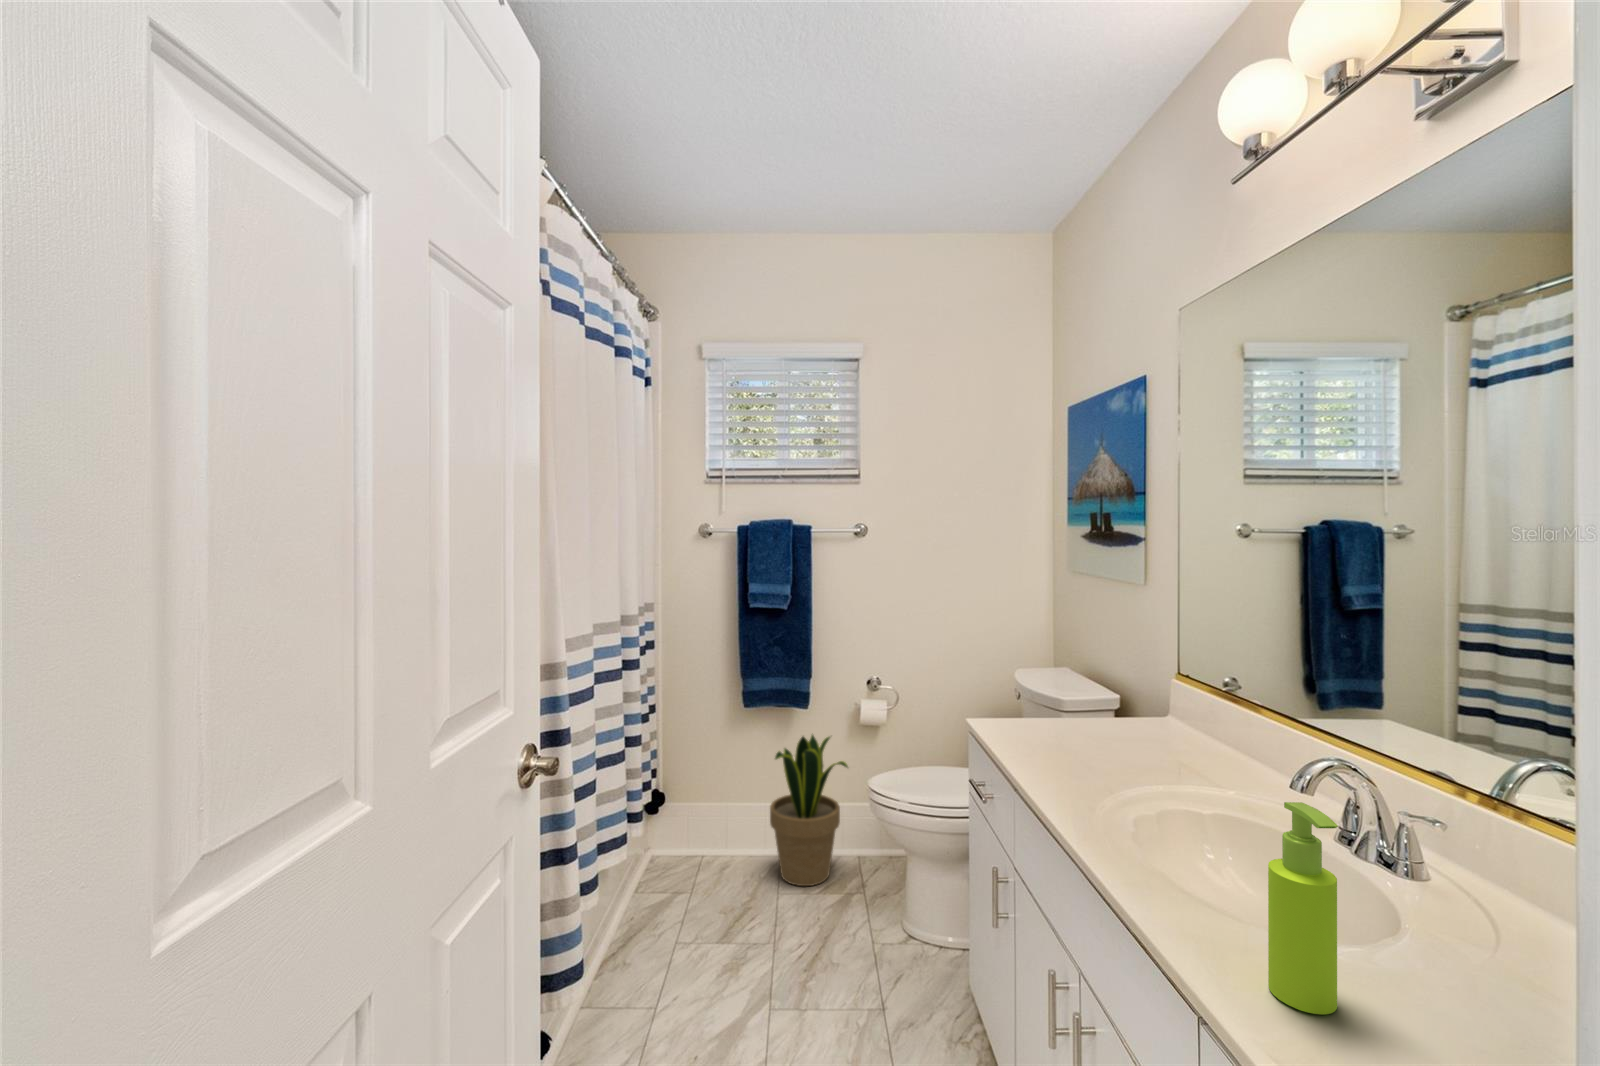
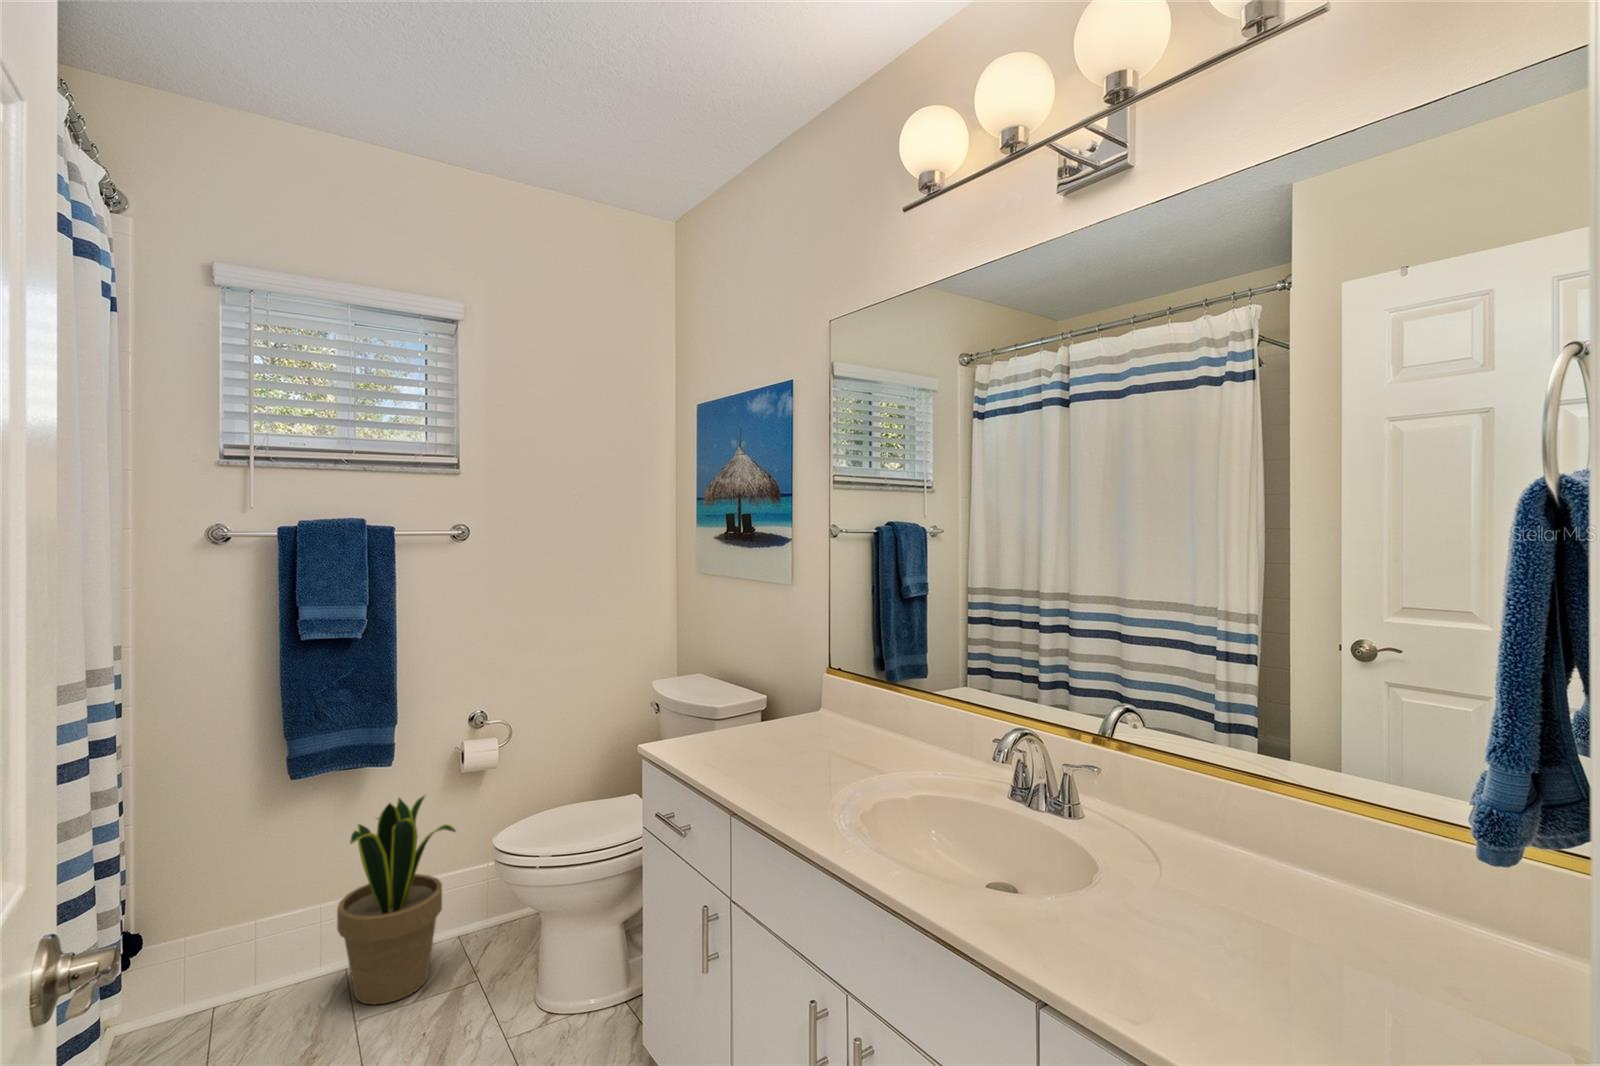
soap dispenser: present [1268,802,1338,1014] -> none [1043,770,1104,959]

